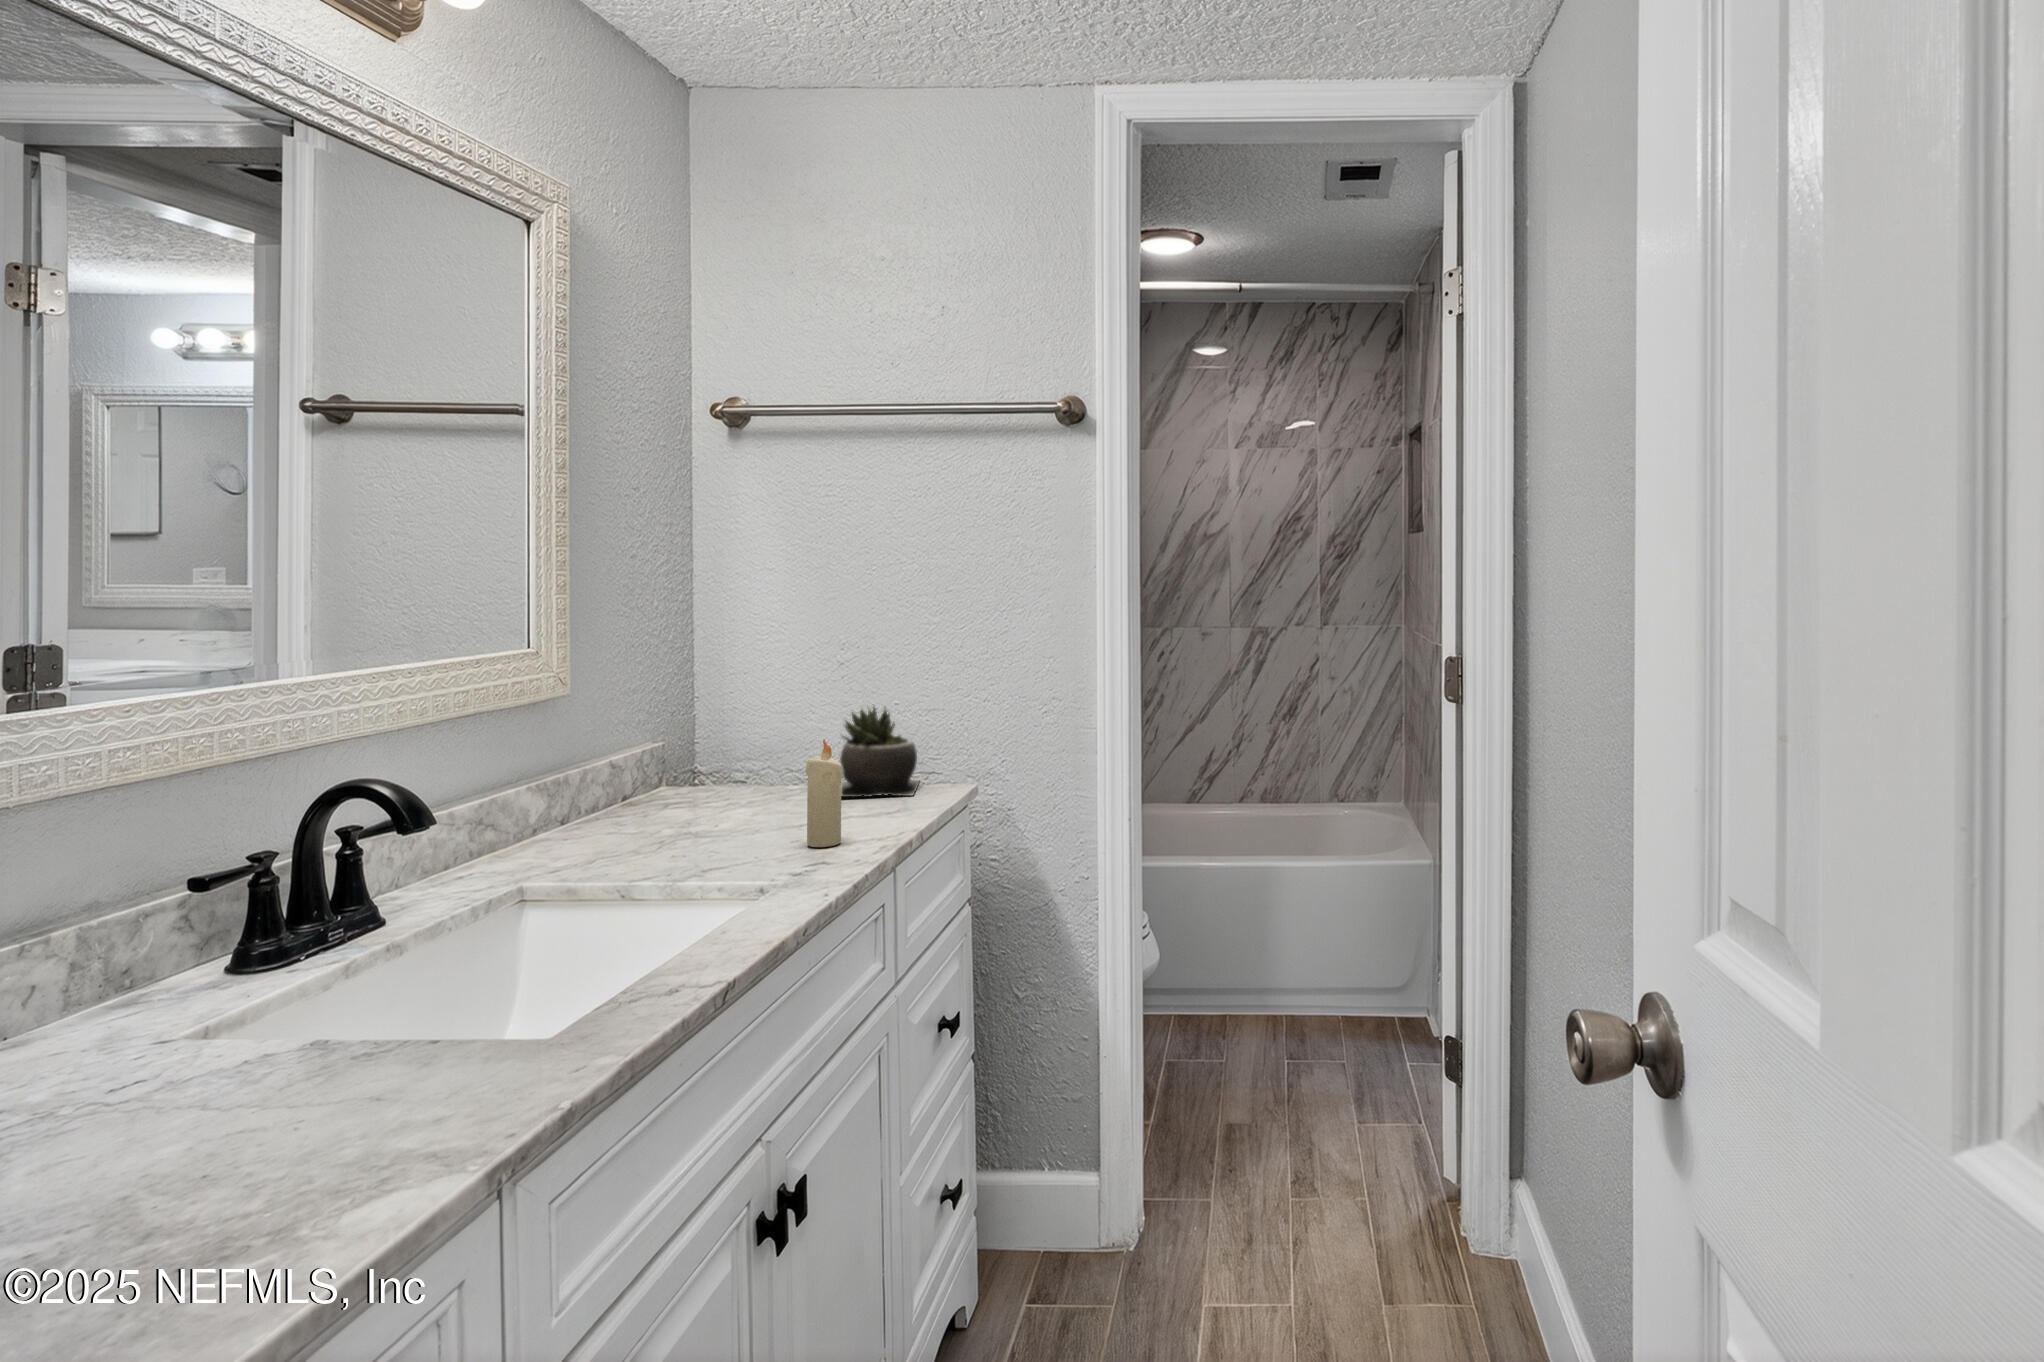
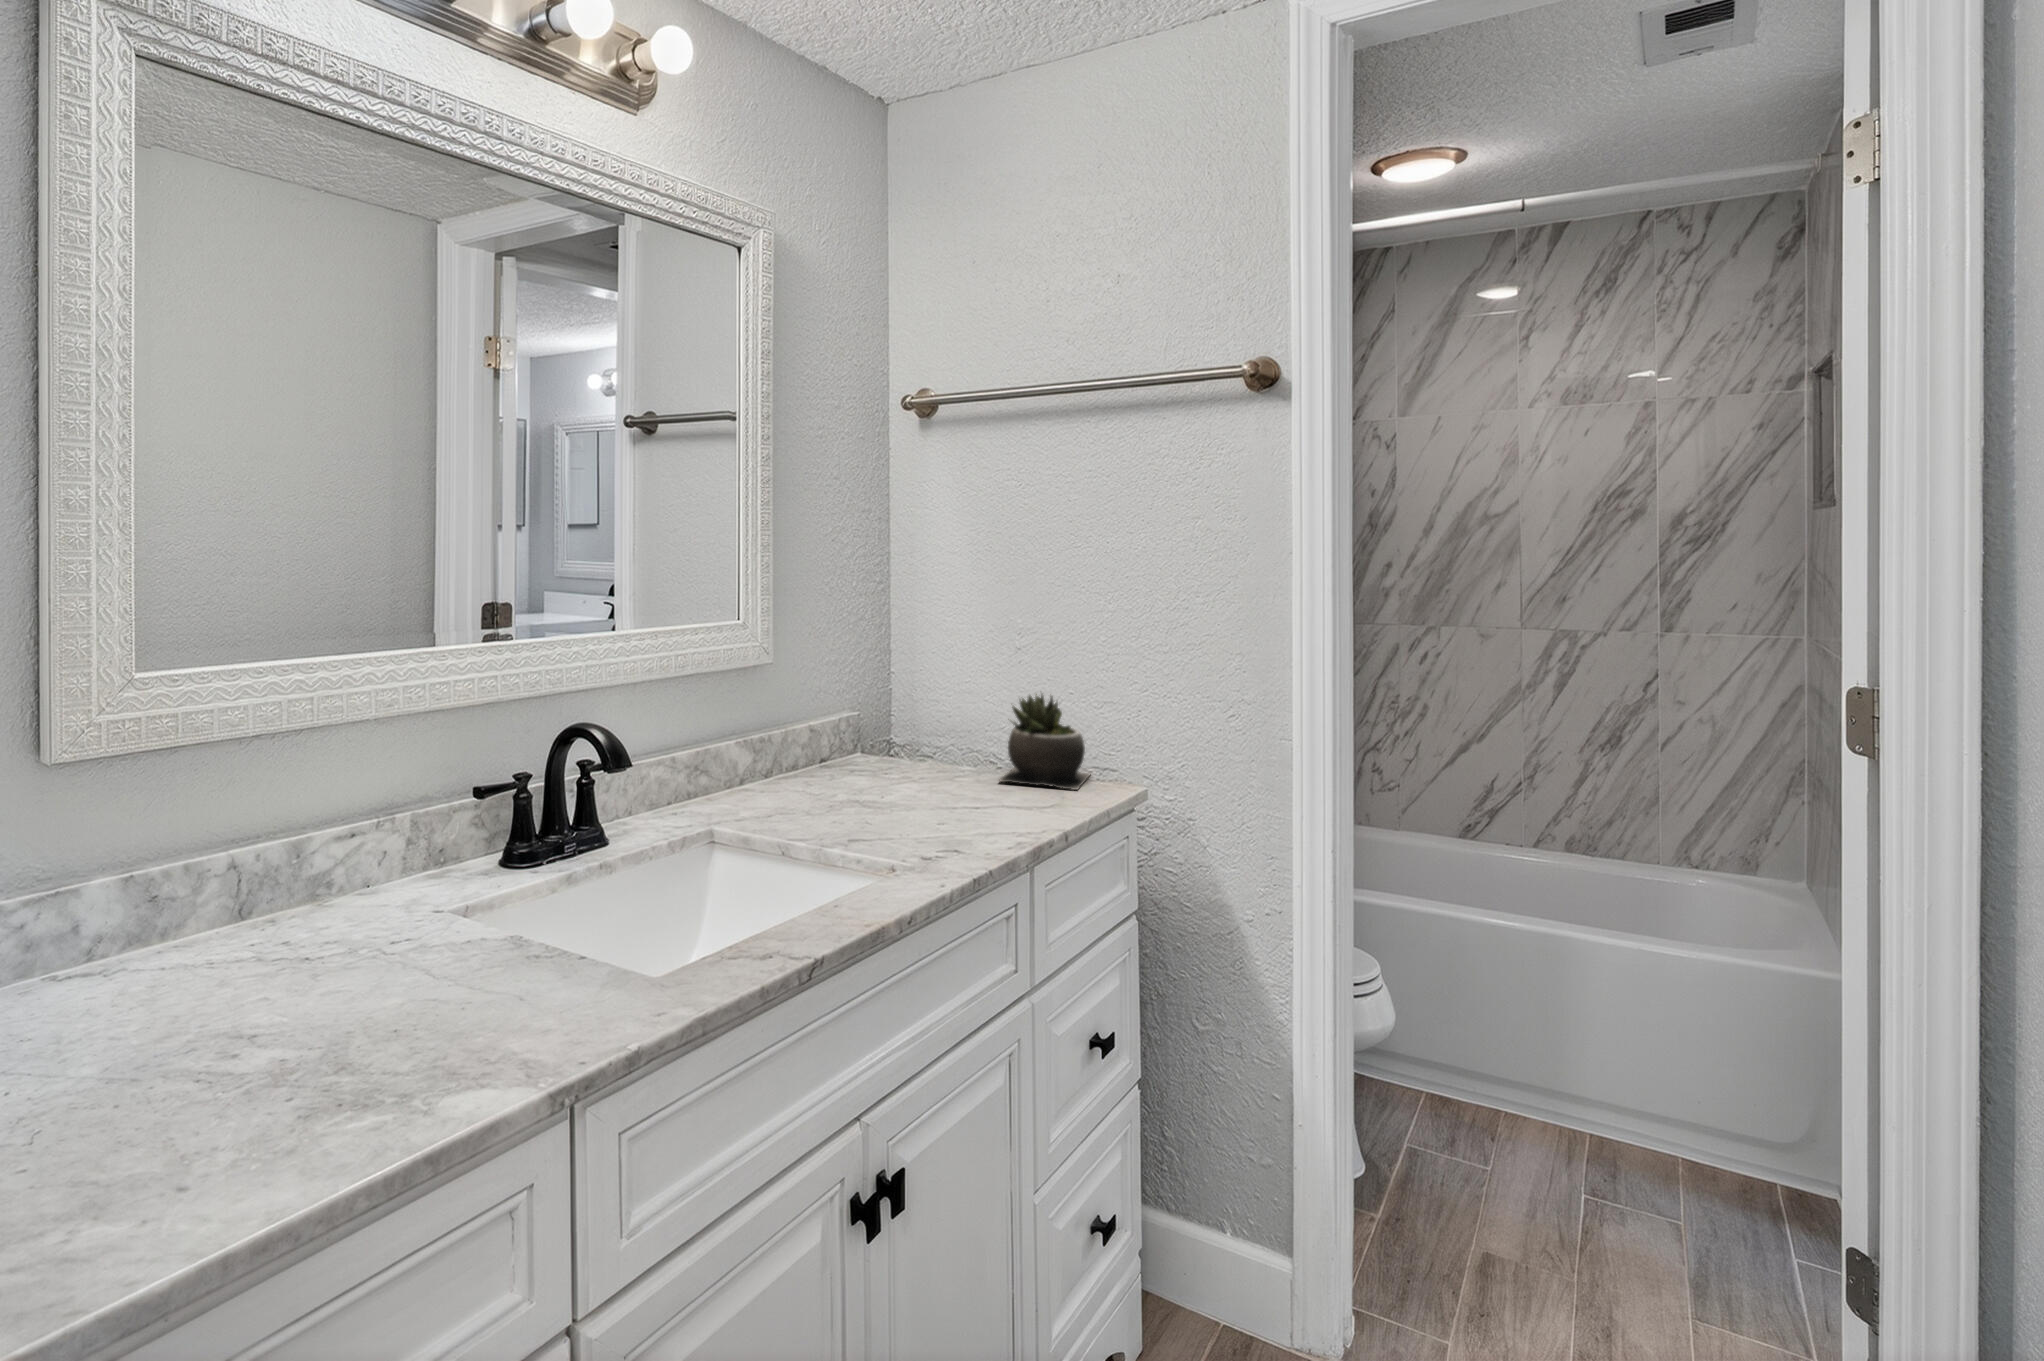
candle: present [806,740,843,847] -> none [950,726,985,834]

